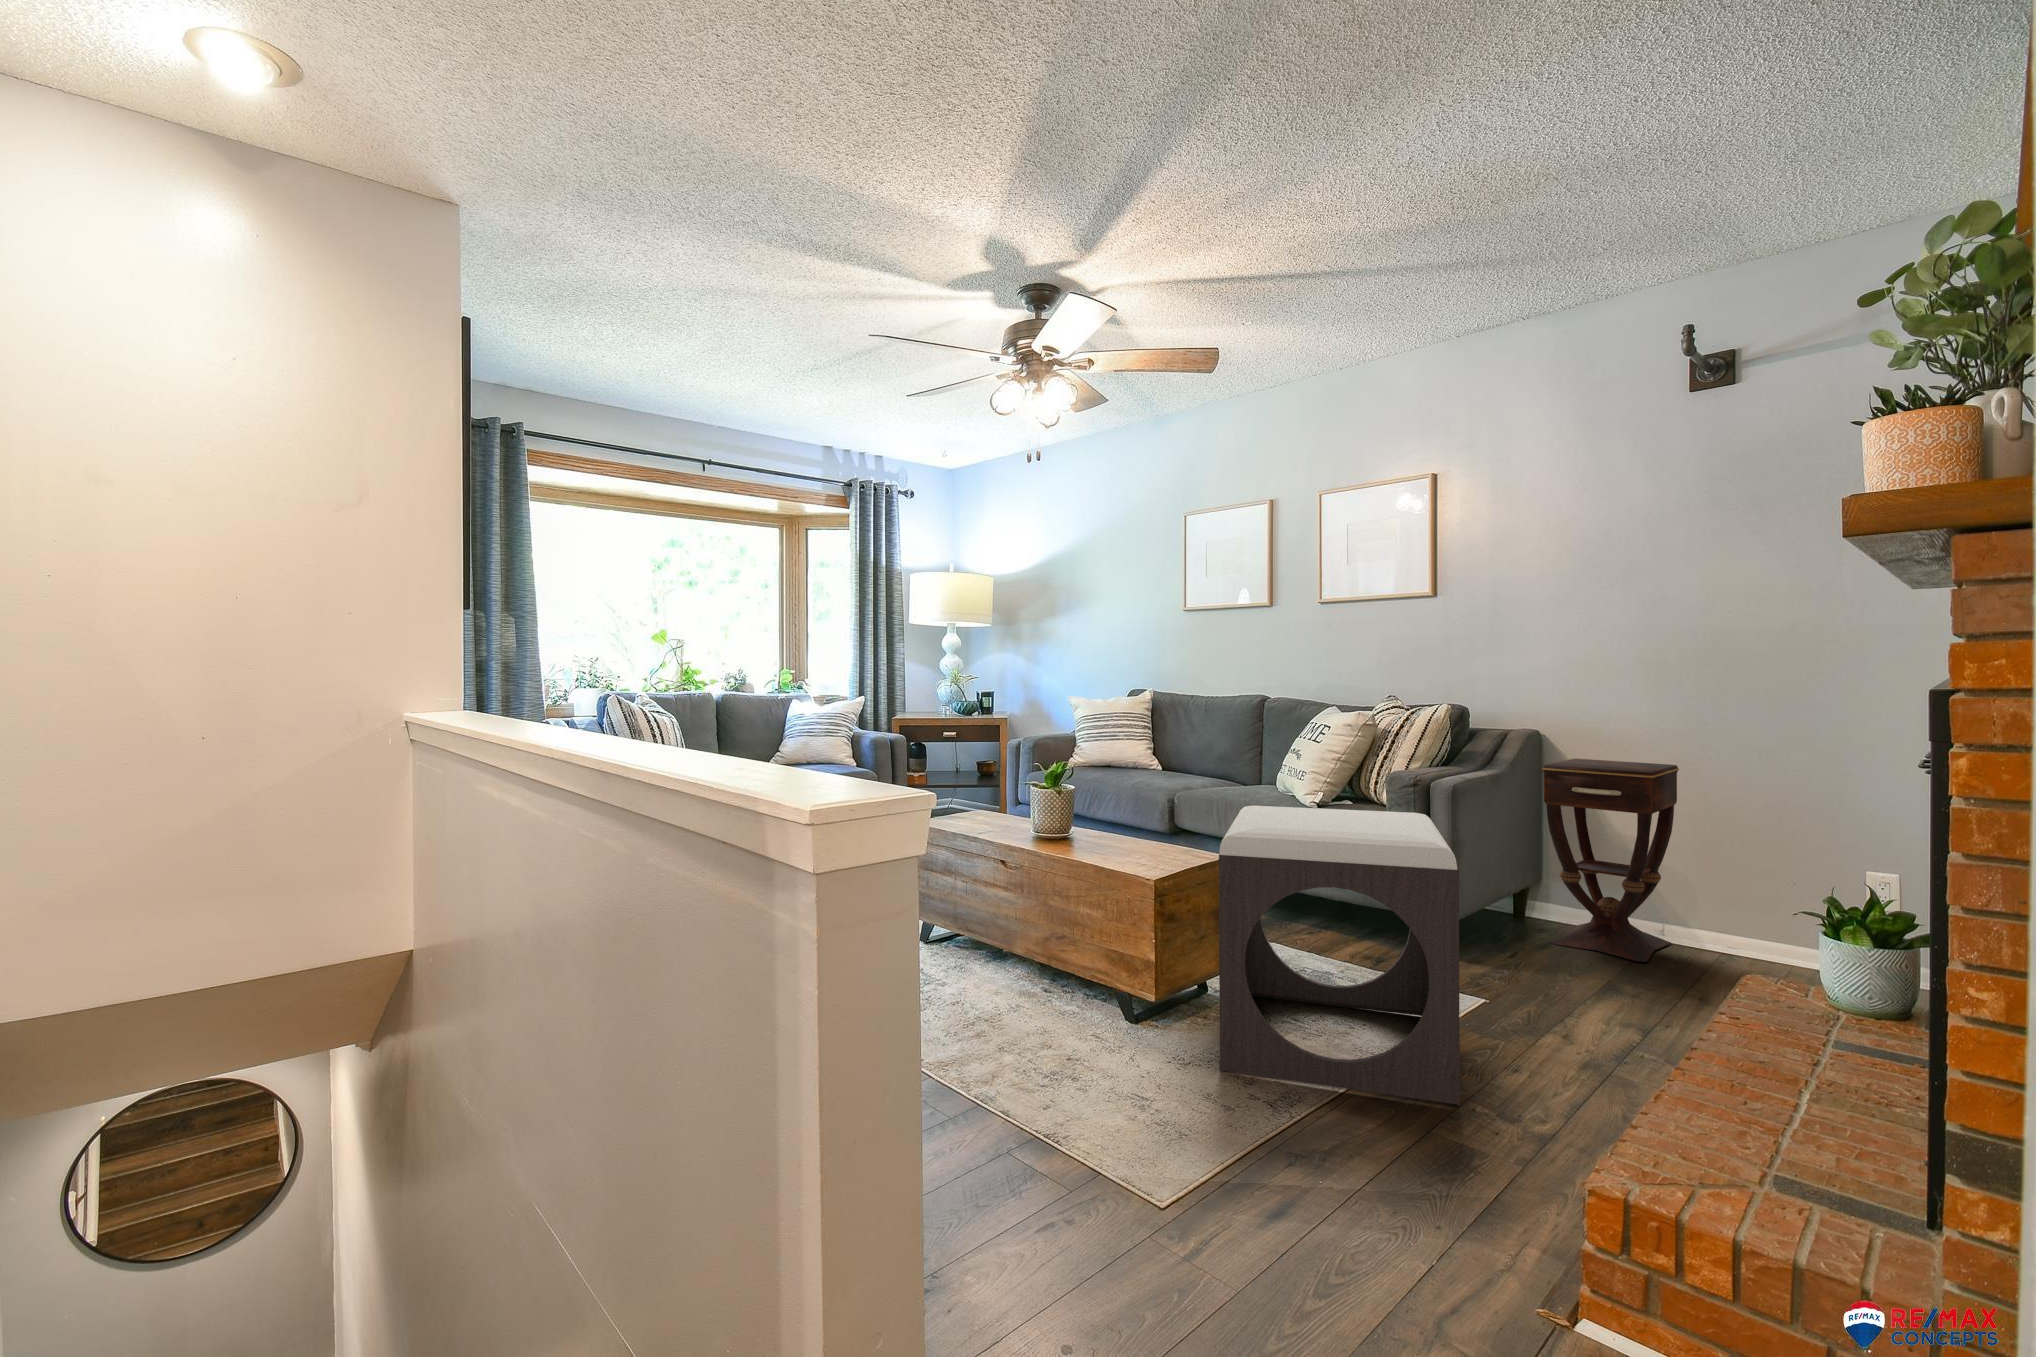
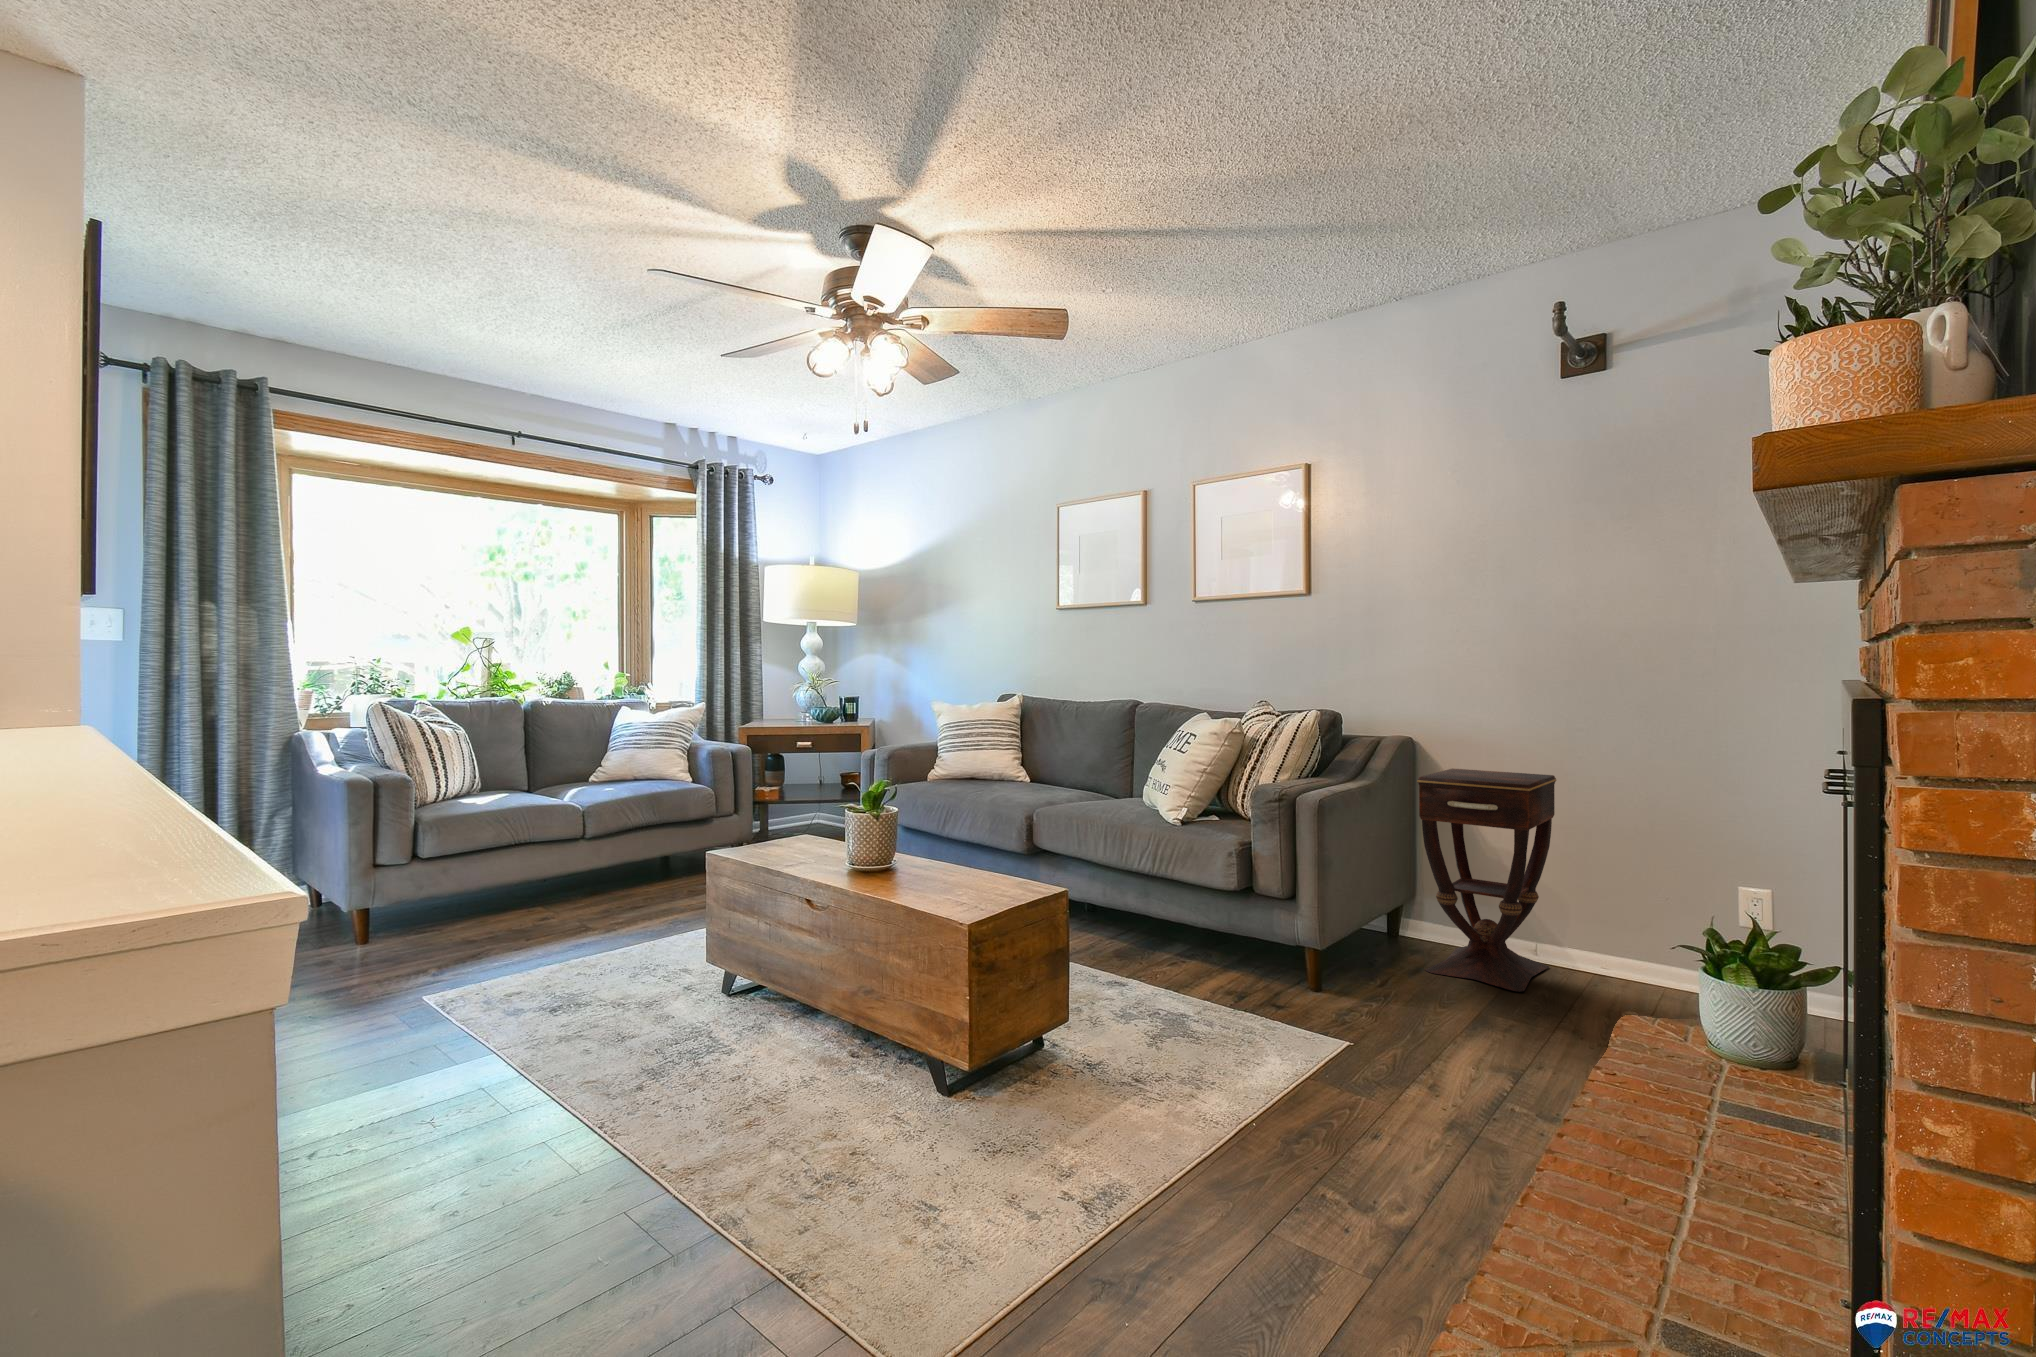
footstool: present [1219,806,1460,1105] -> none [1030,832,1309,1199]

